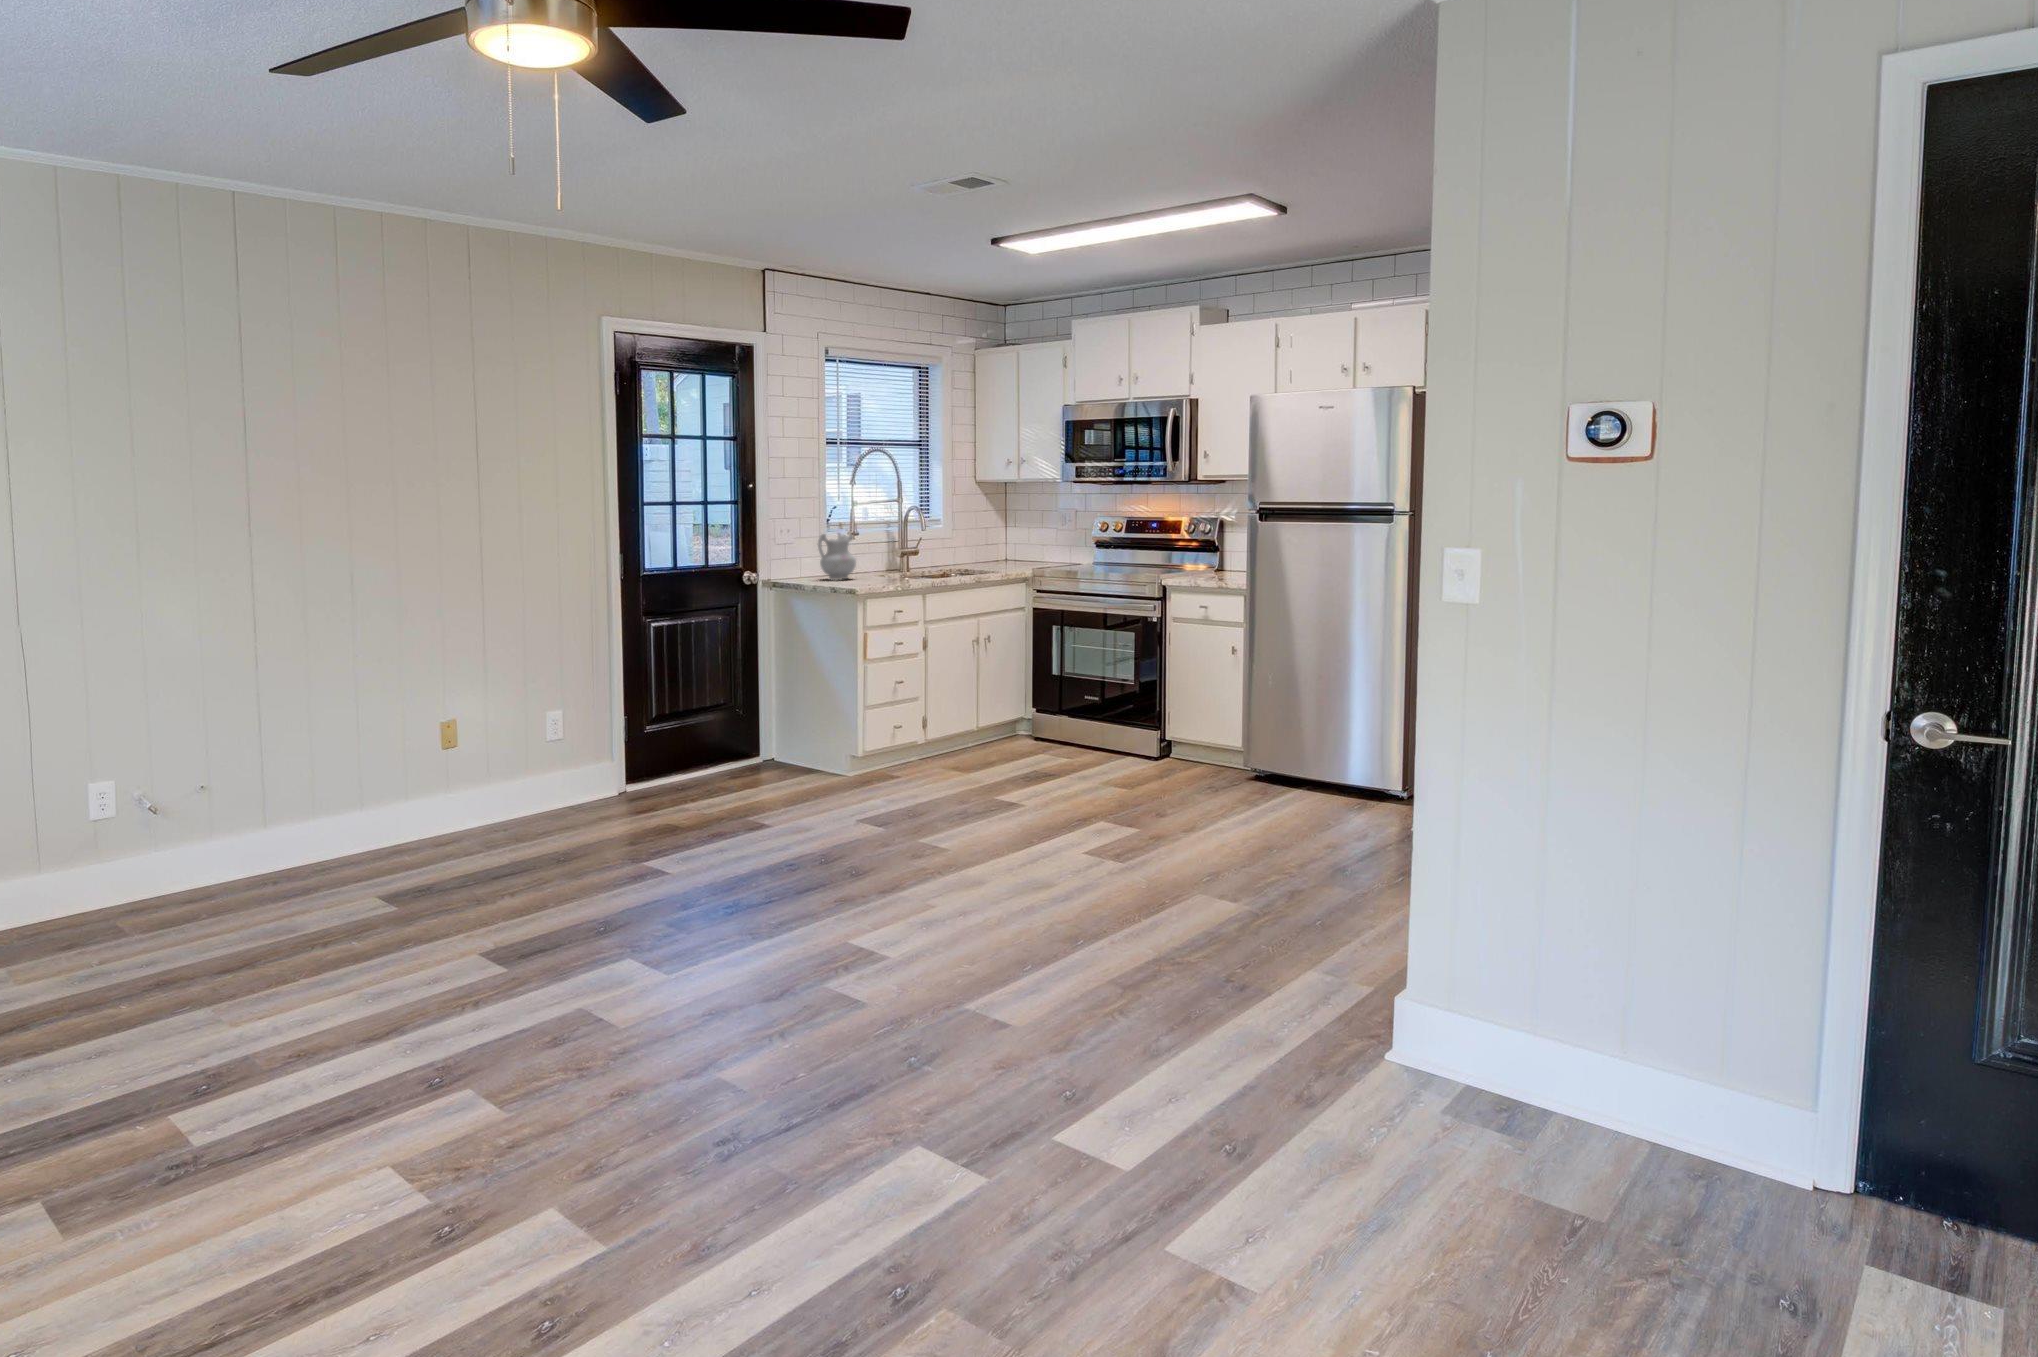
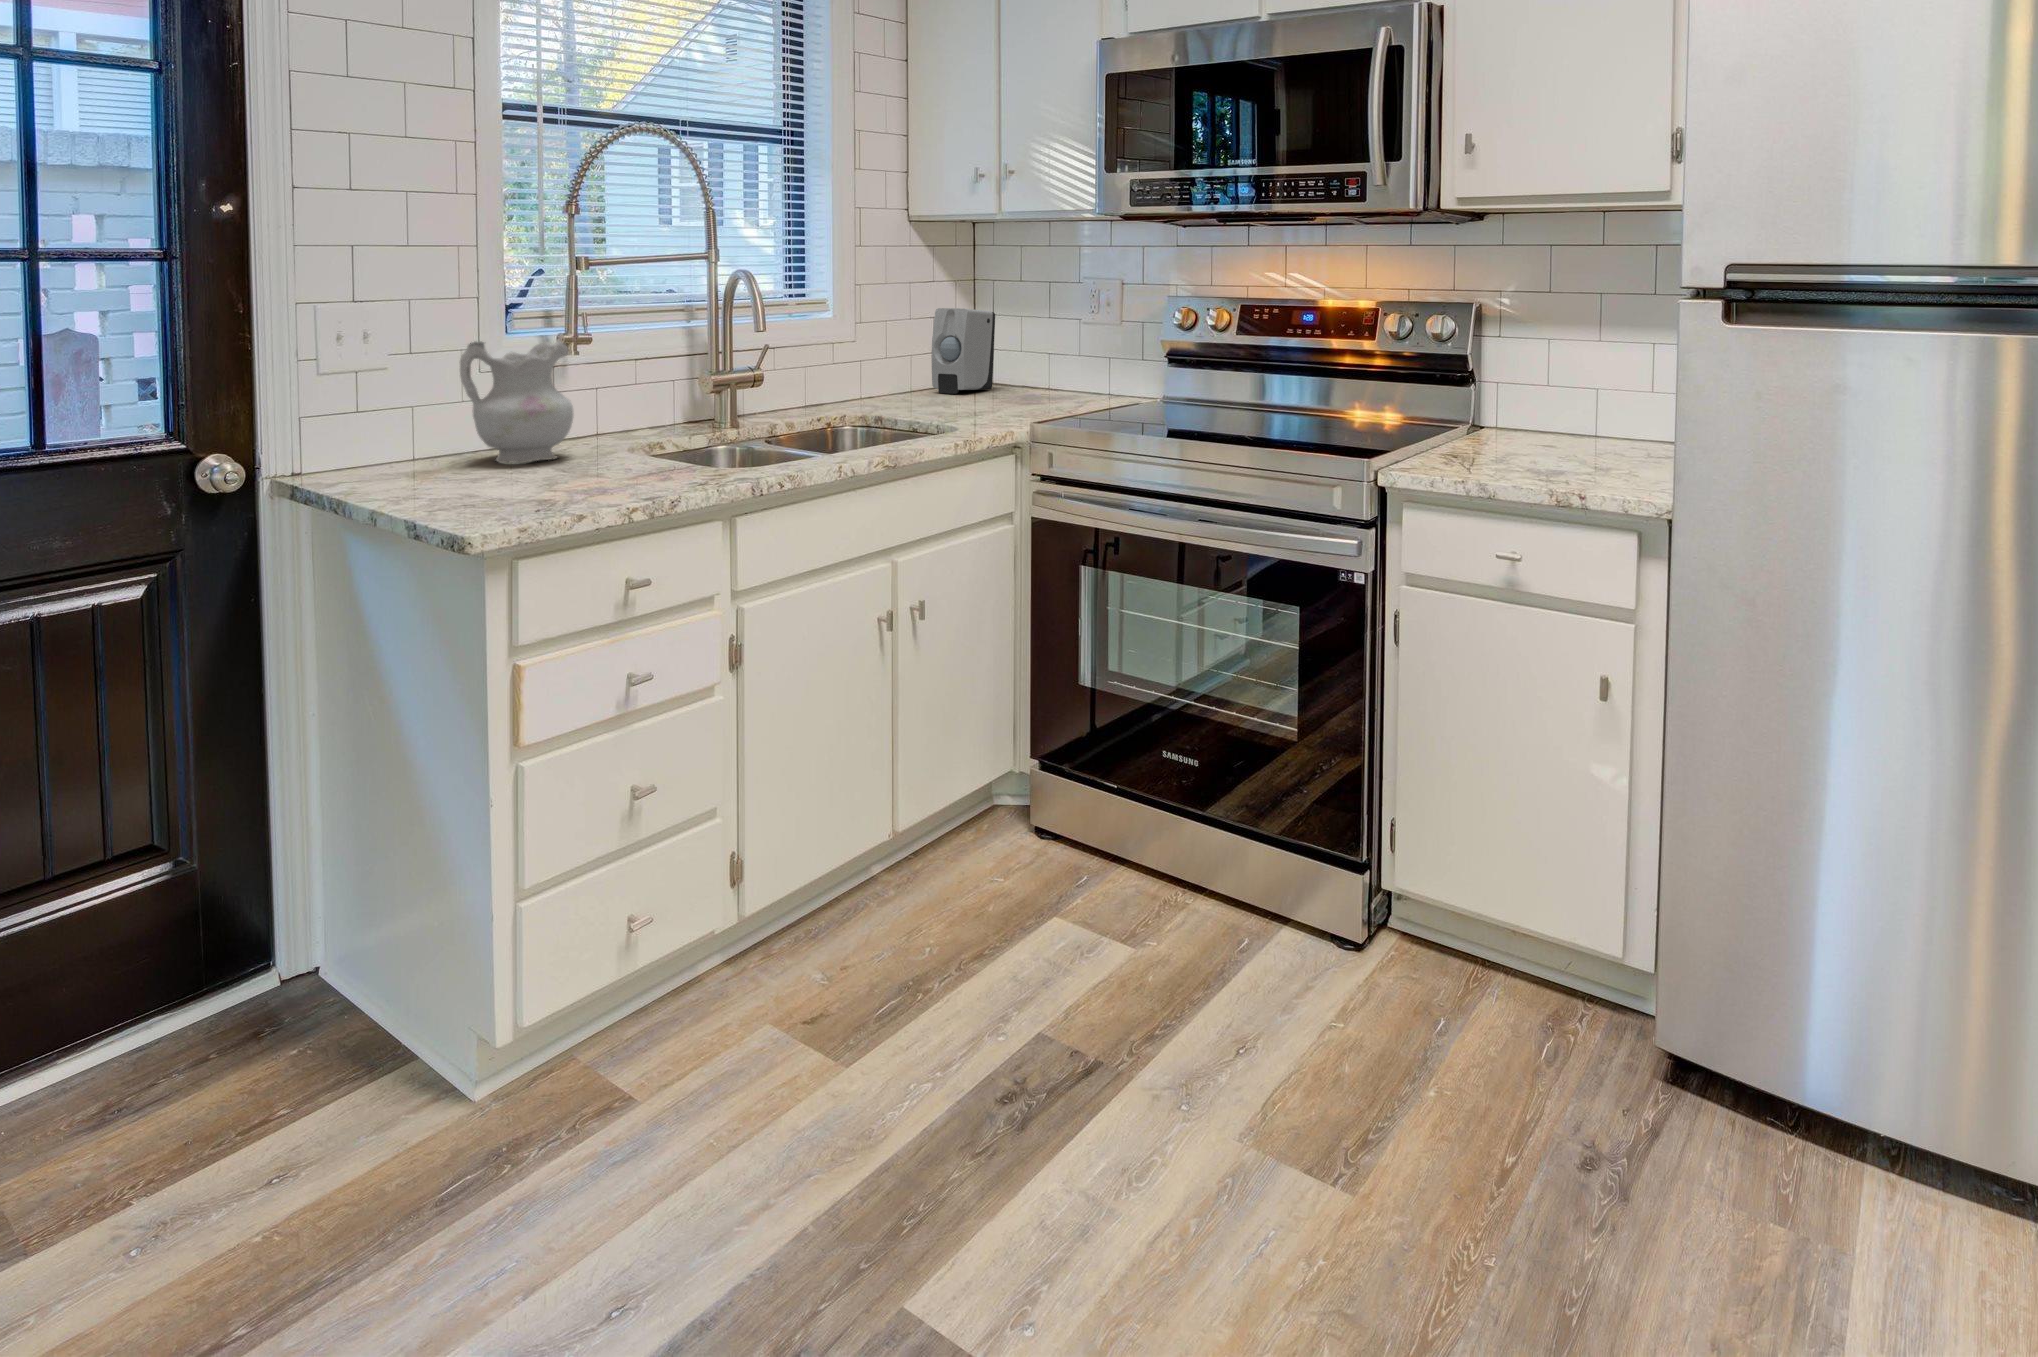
soap dispenser: none [986,523,1016,564] -> present [931,308,995,394]

